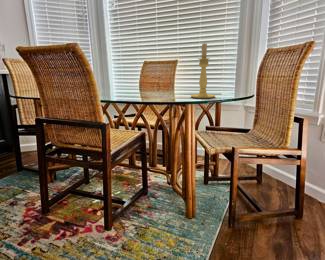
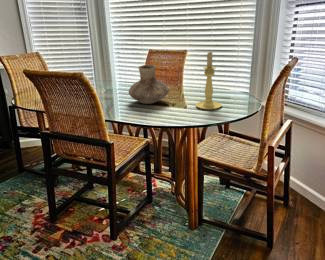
vase: none [126,61,164,96] -> present [129,65,169,104]

